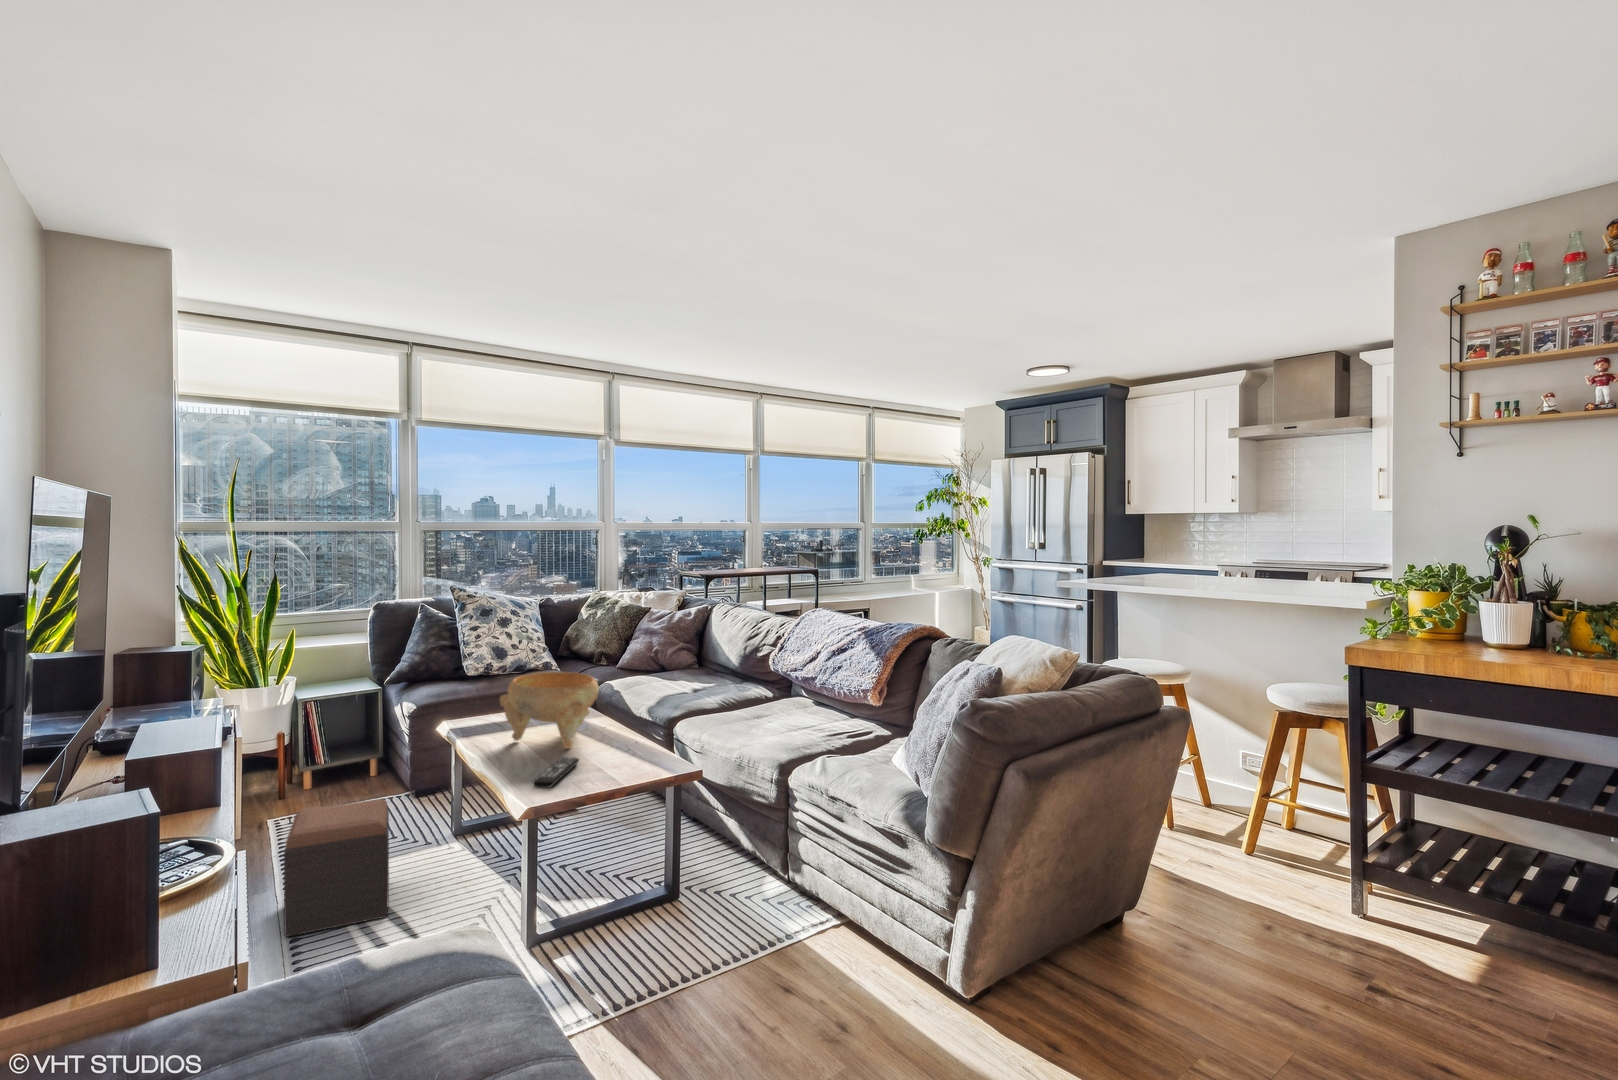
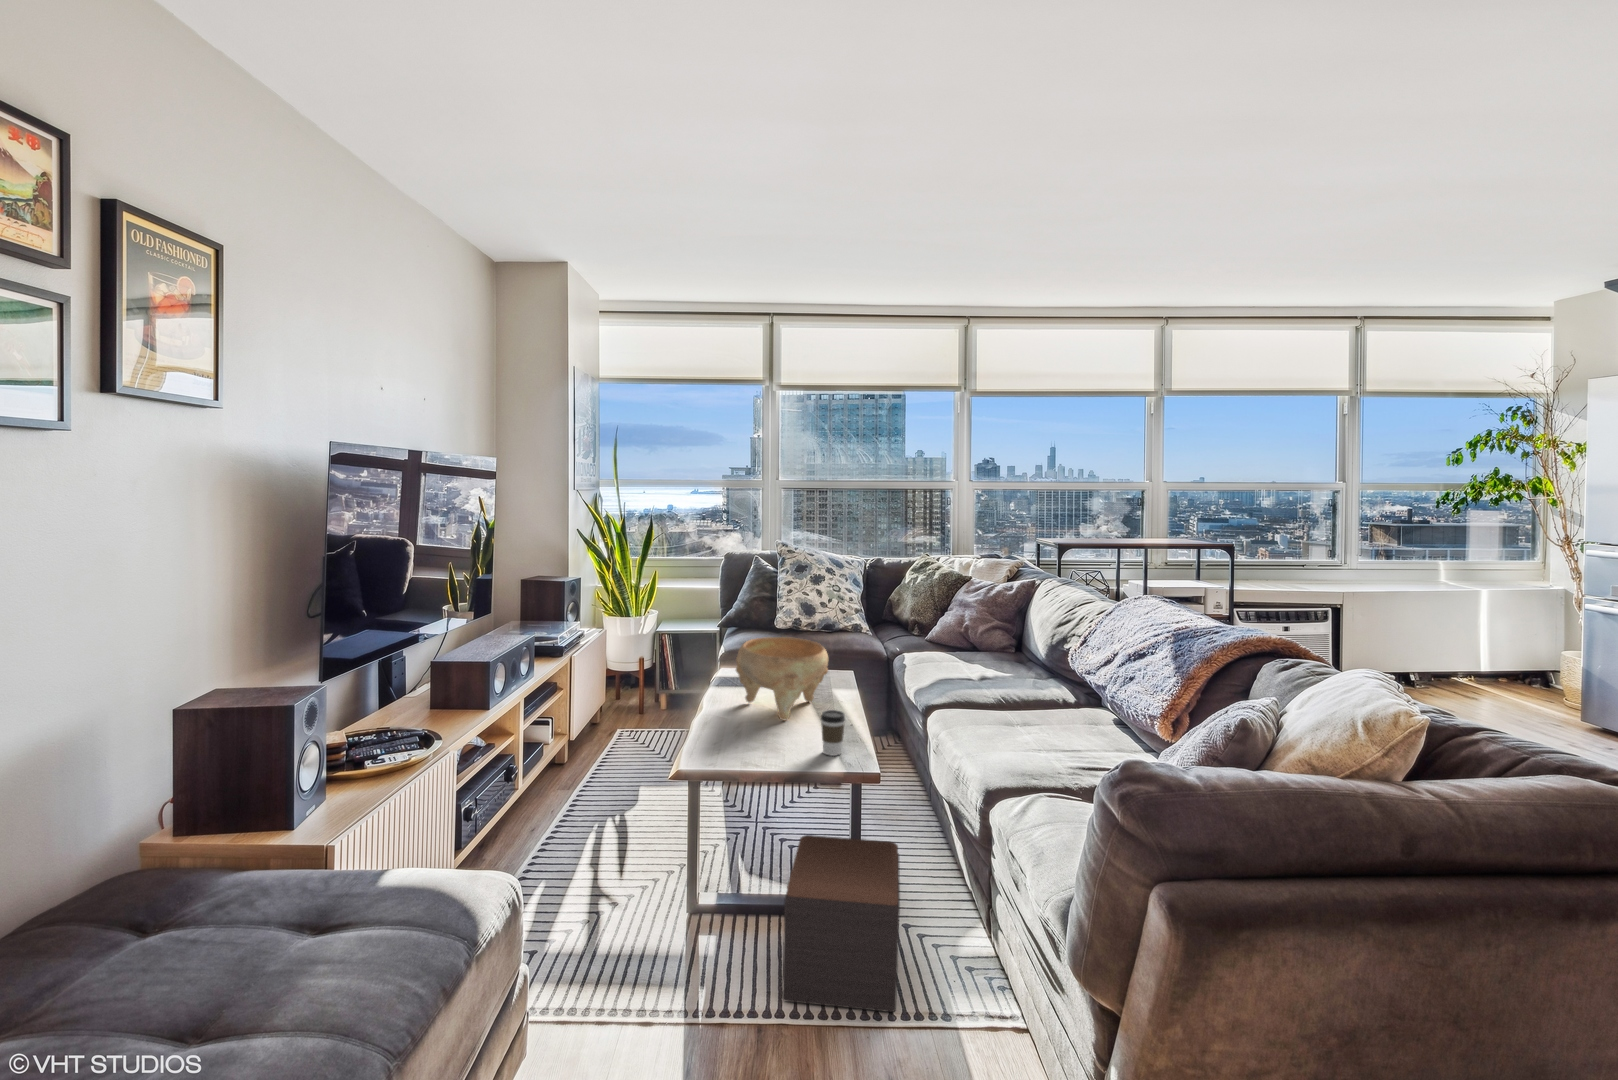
coffee cup: none [629,724,652,764] -> present [821,710,845,756]
remote control: present [533,757,579,788] -> none [706,730,775,761]
footstool: present [284,799,389,937] -> present [782,835,900,1012]

